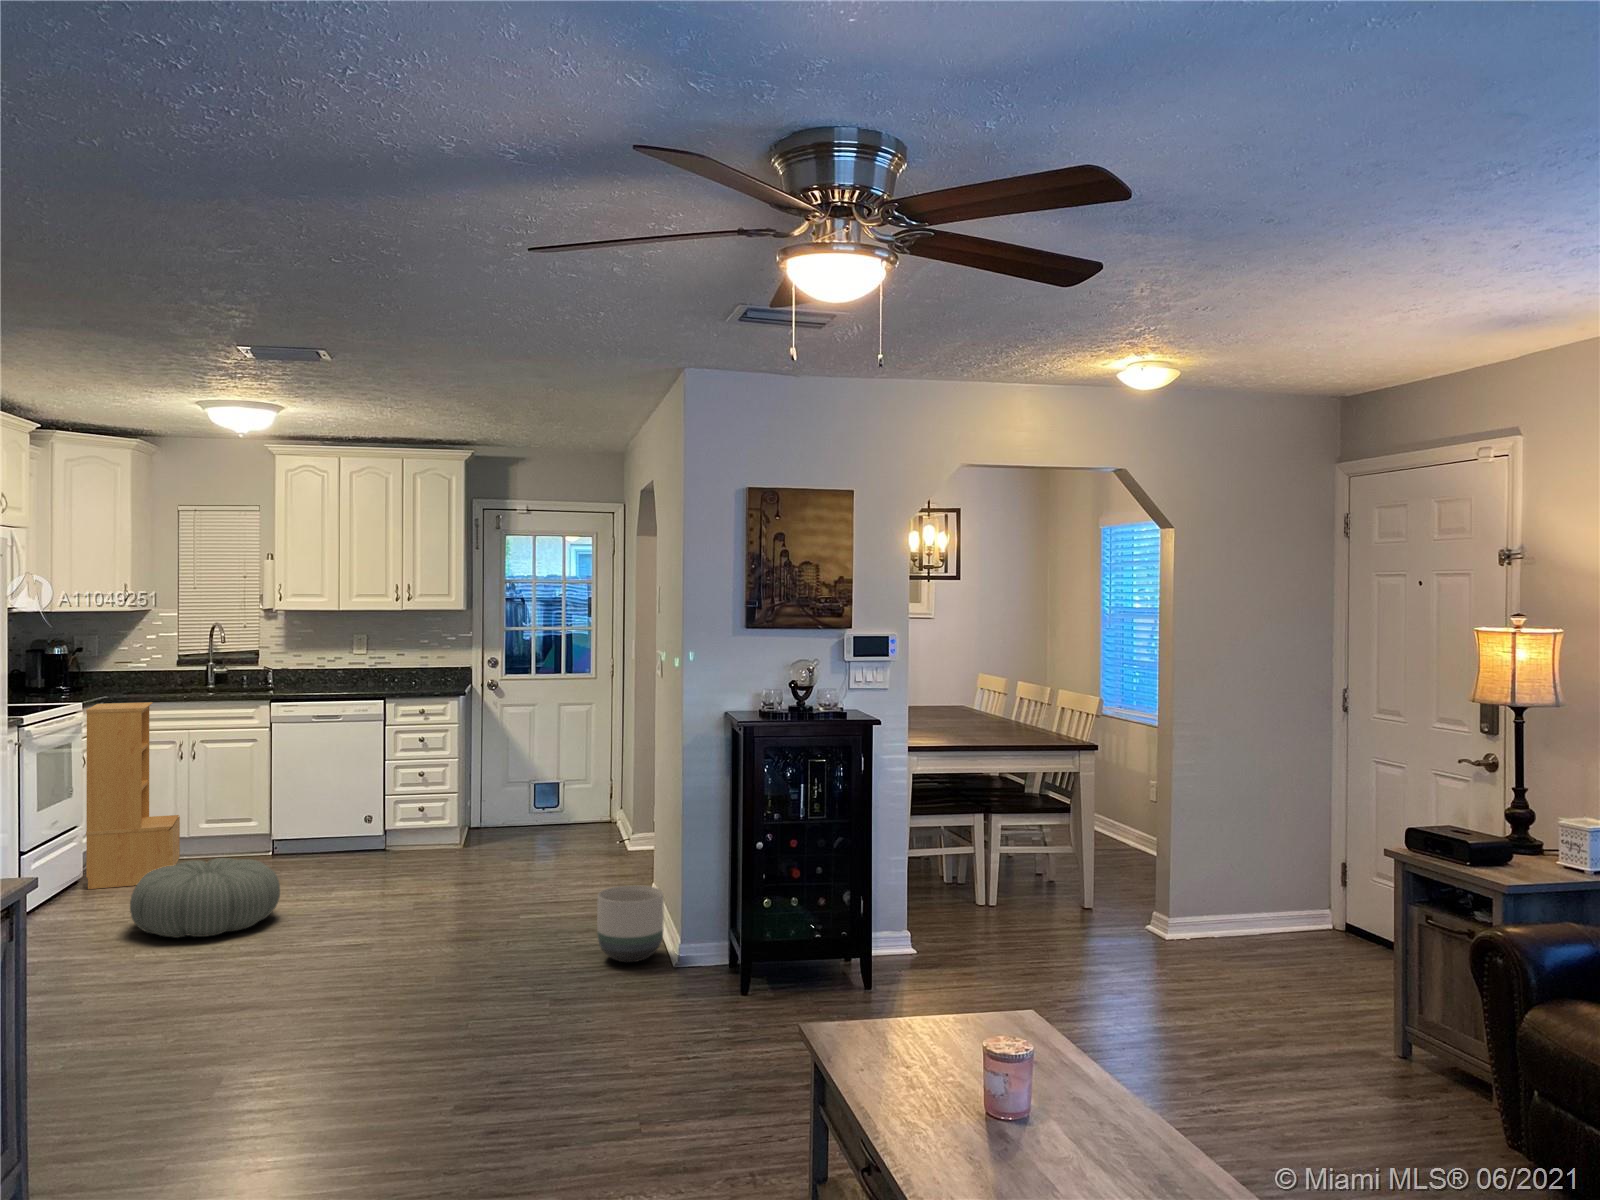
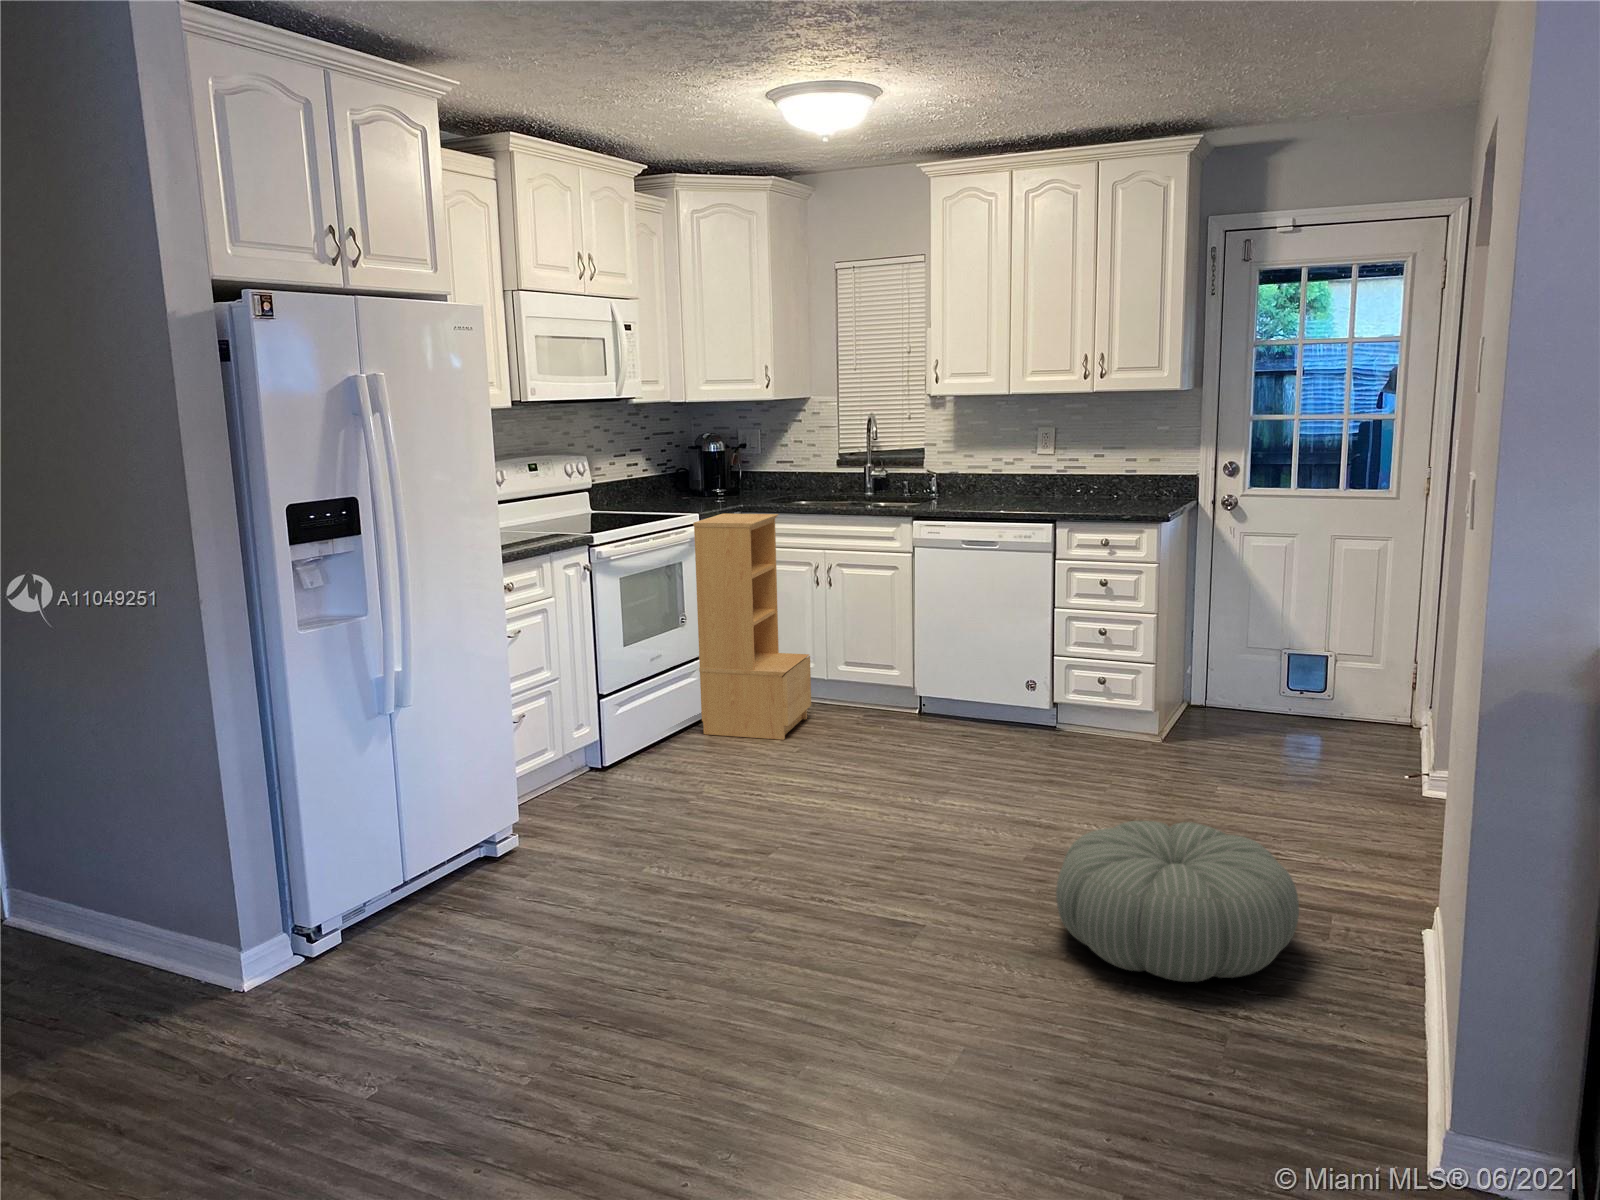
pouf: present [130,858,280,938] -> present [1056,821,1299,982]
planter: present [597,885,664,962] -> none [1269,945,1417,1113]

